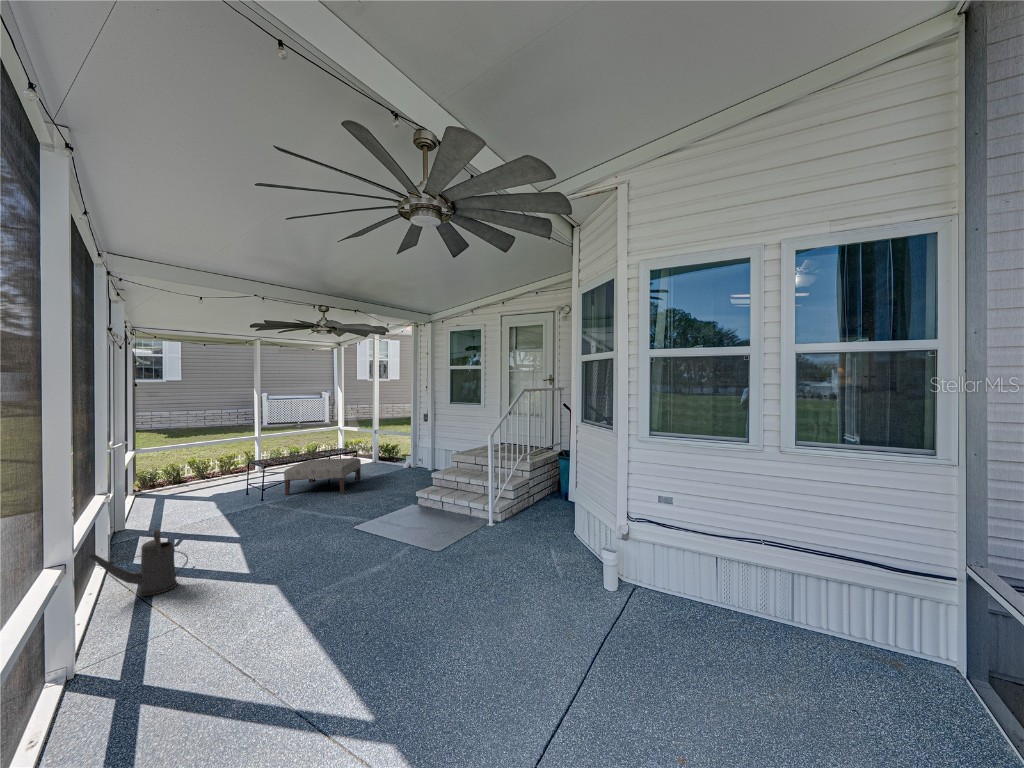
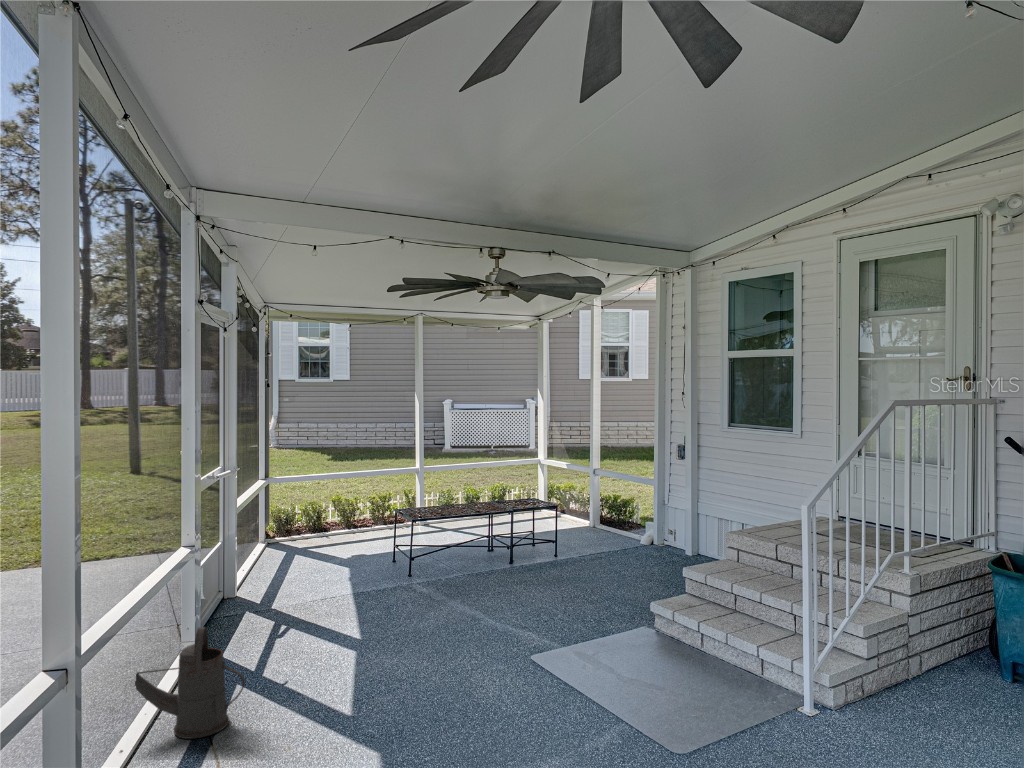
ottoman: present [284,458,361,495] -> none [439,514,563,580]

